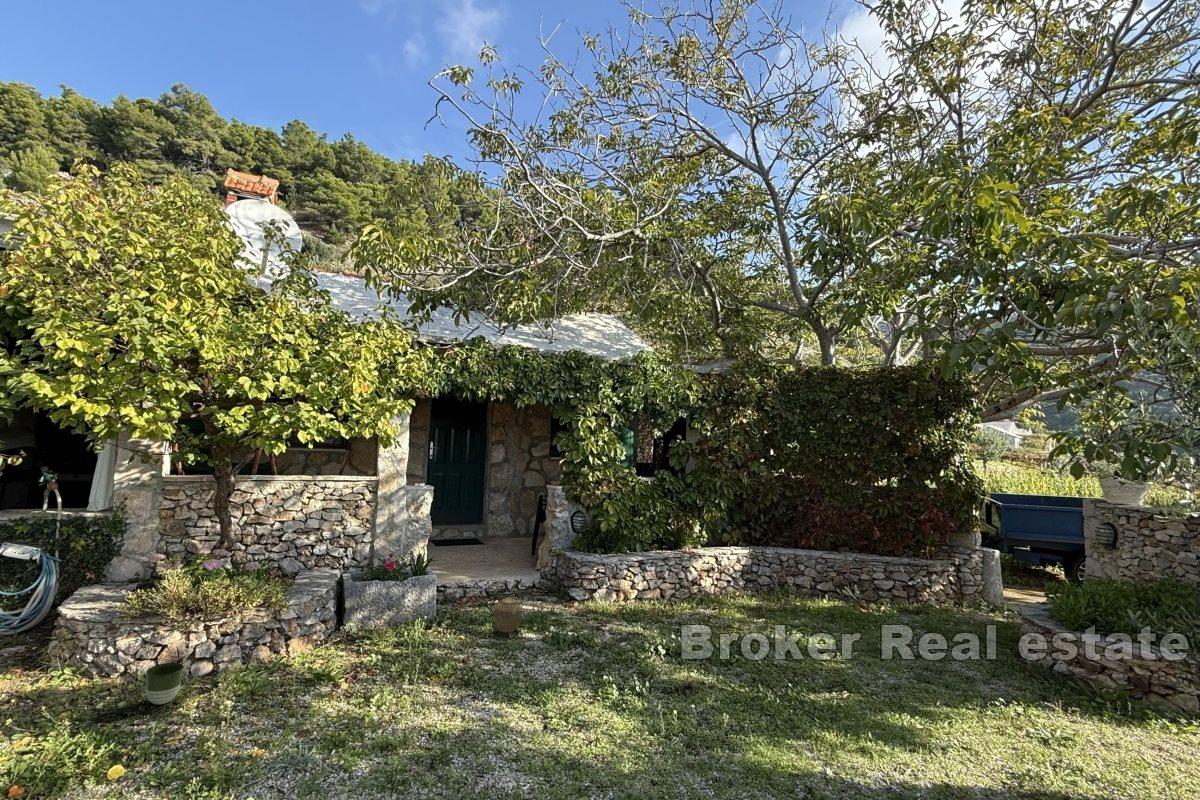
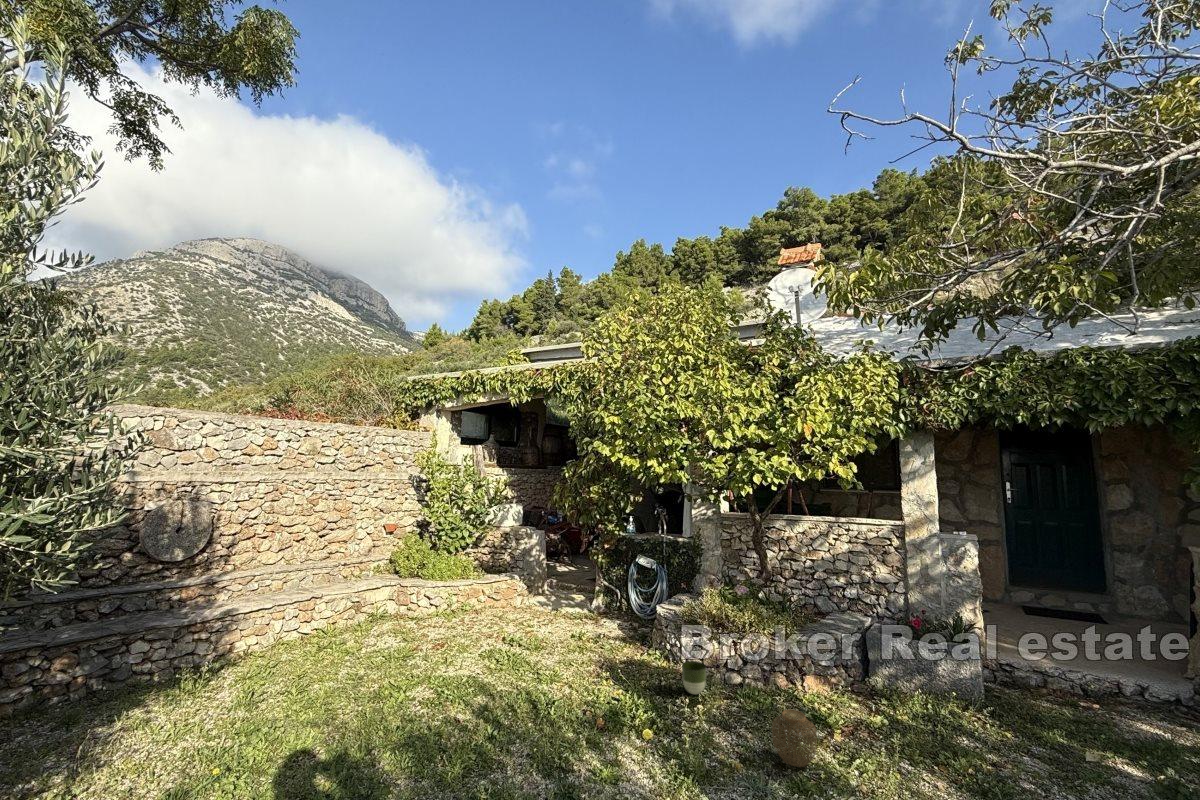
woven basket: present [494,598,522,632] -> present [772,710,817,767]

